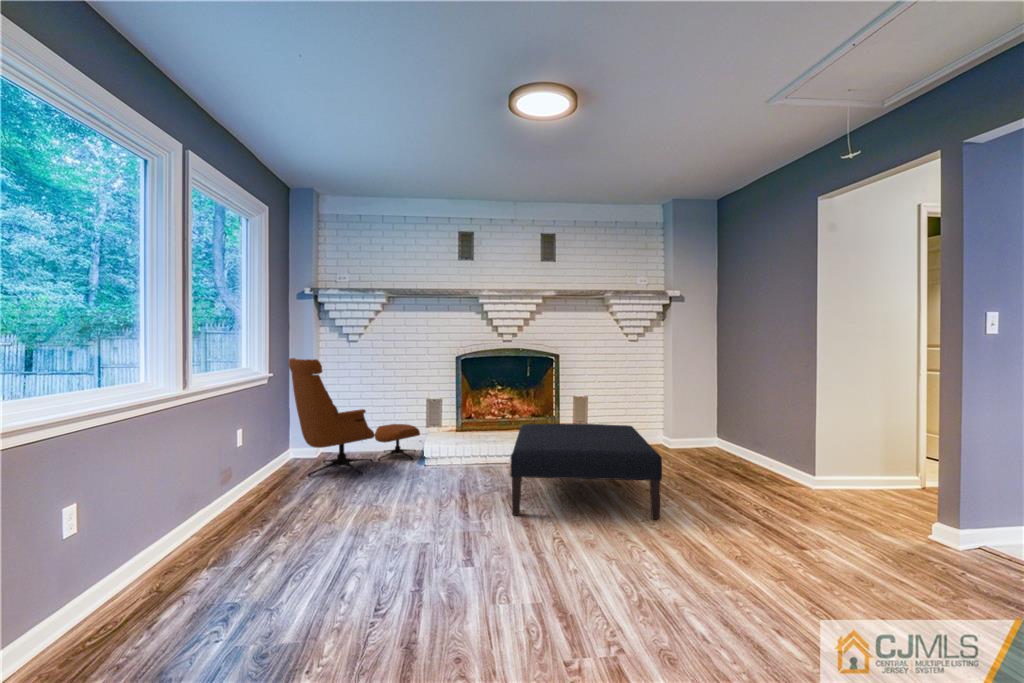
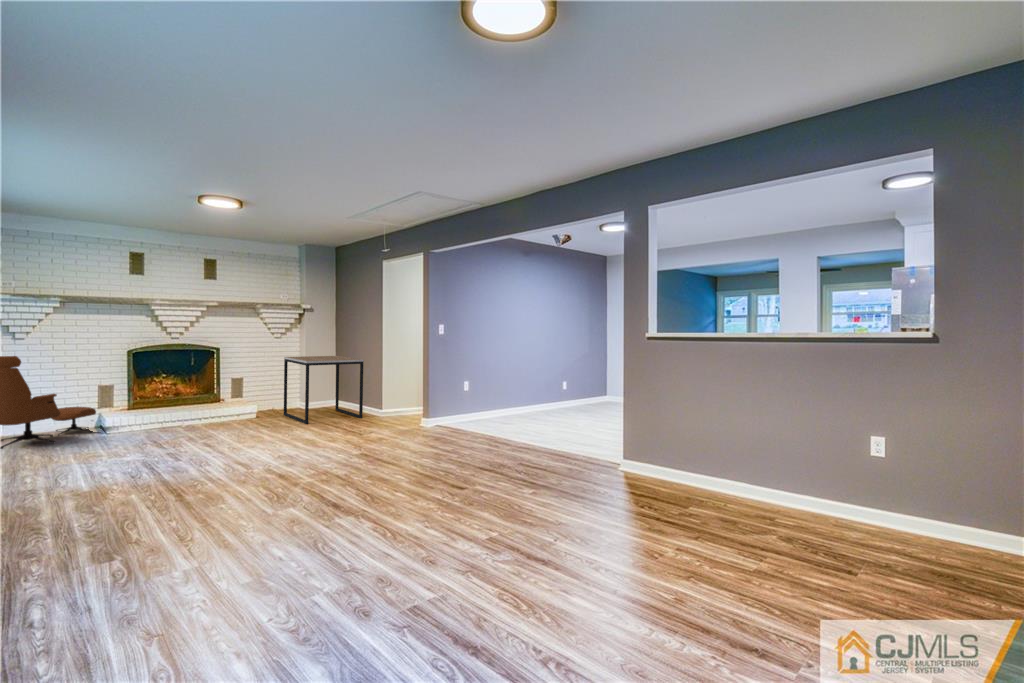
side table: none [643,366,780,479] -> present [284,356,364,424]
ottoman: present [511,424,662,519] -> none [193,394,289,447]

